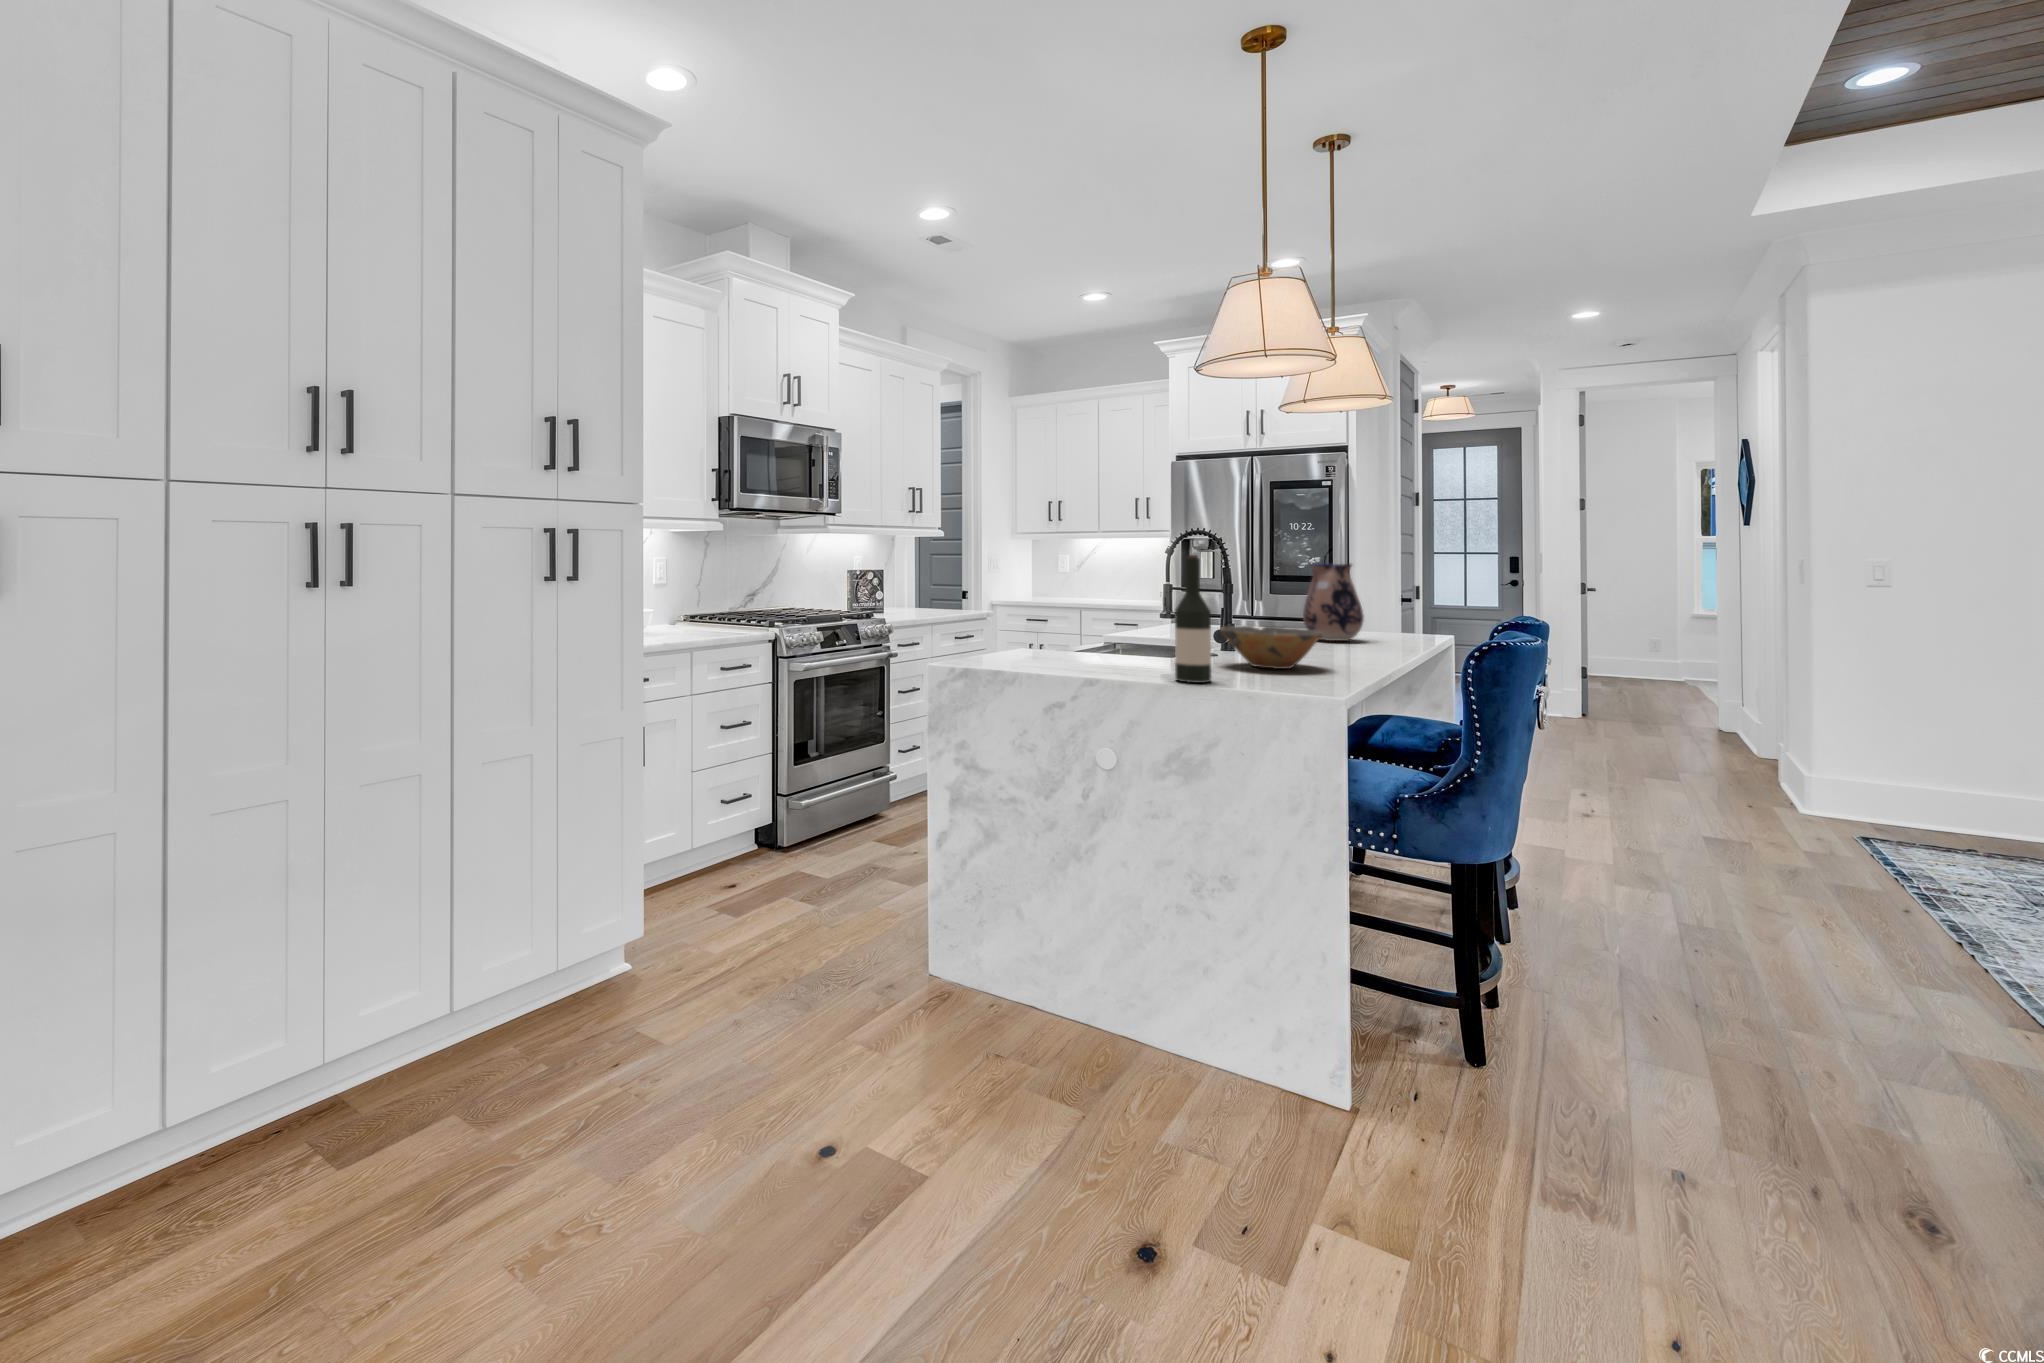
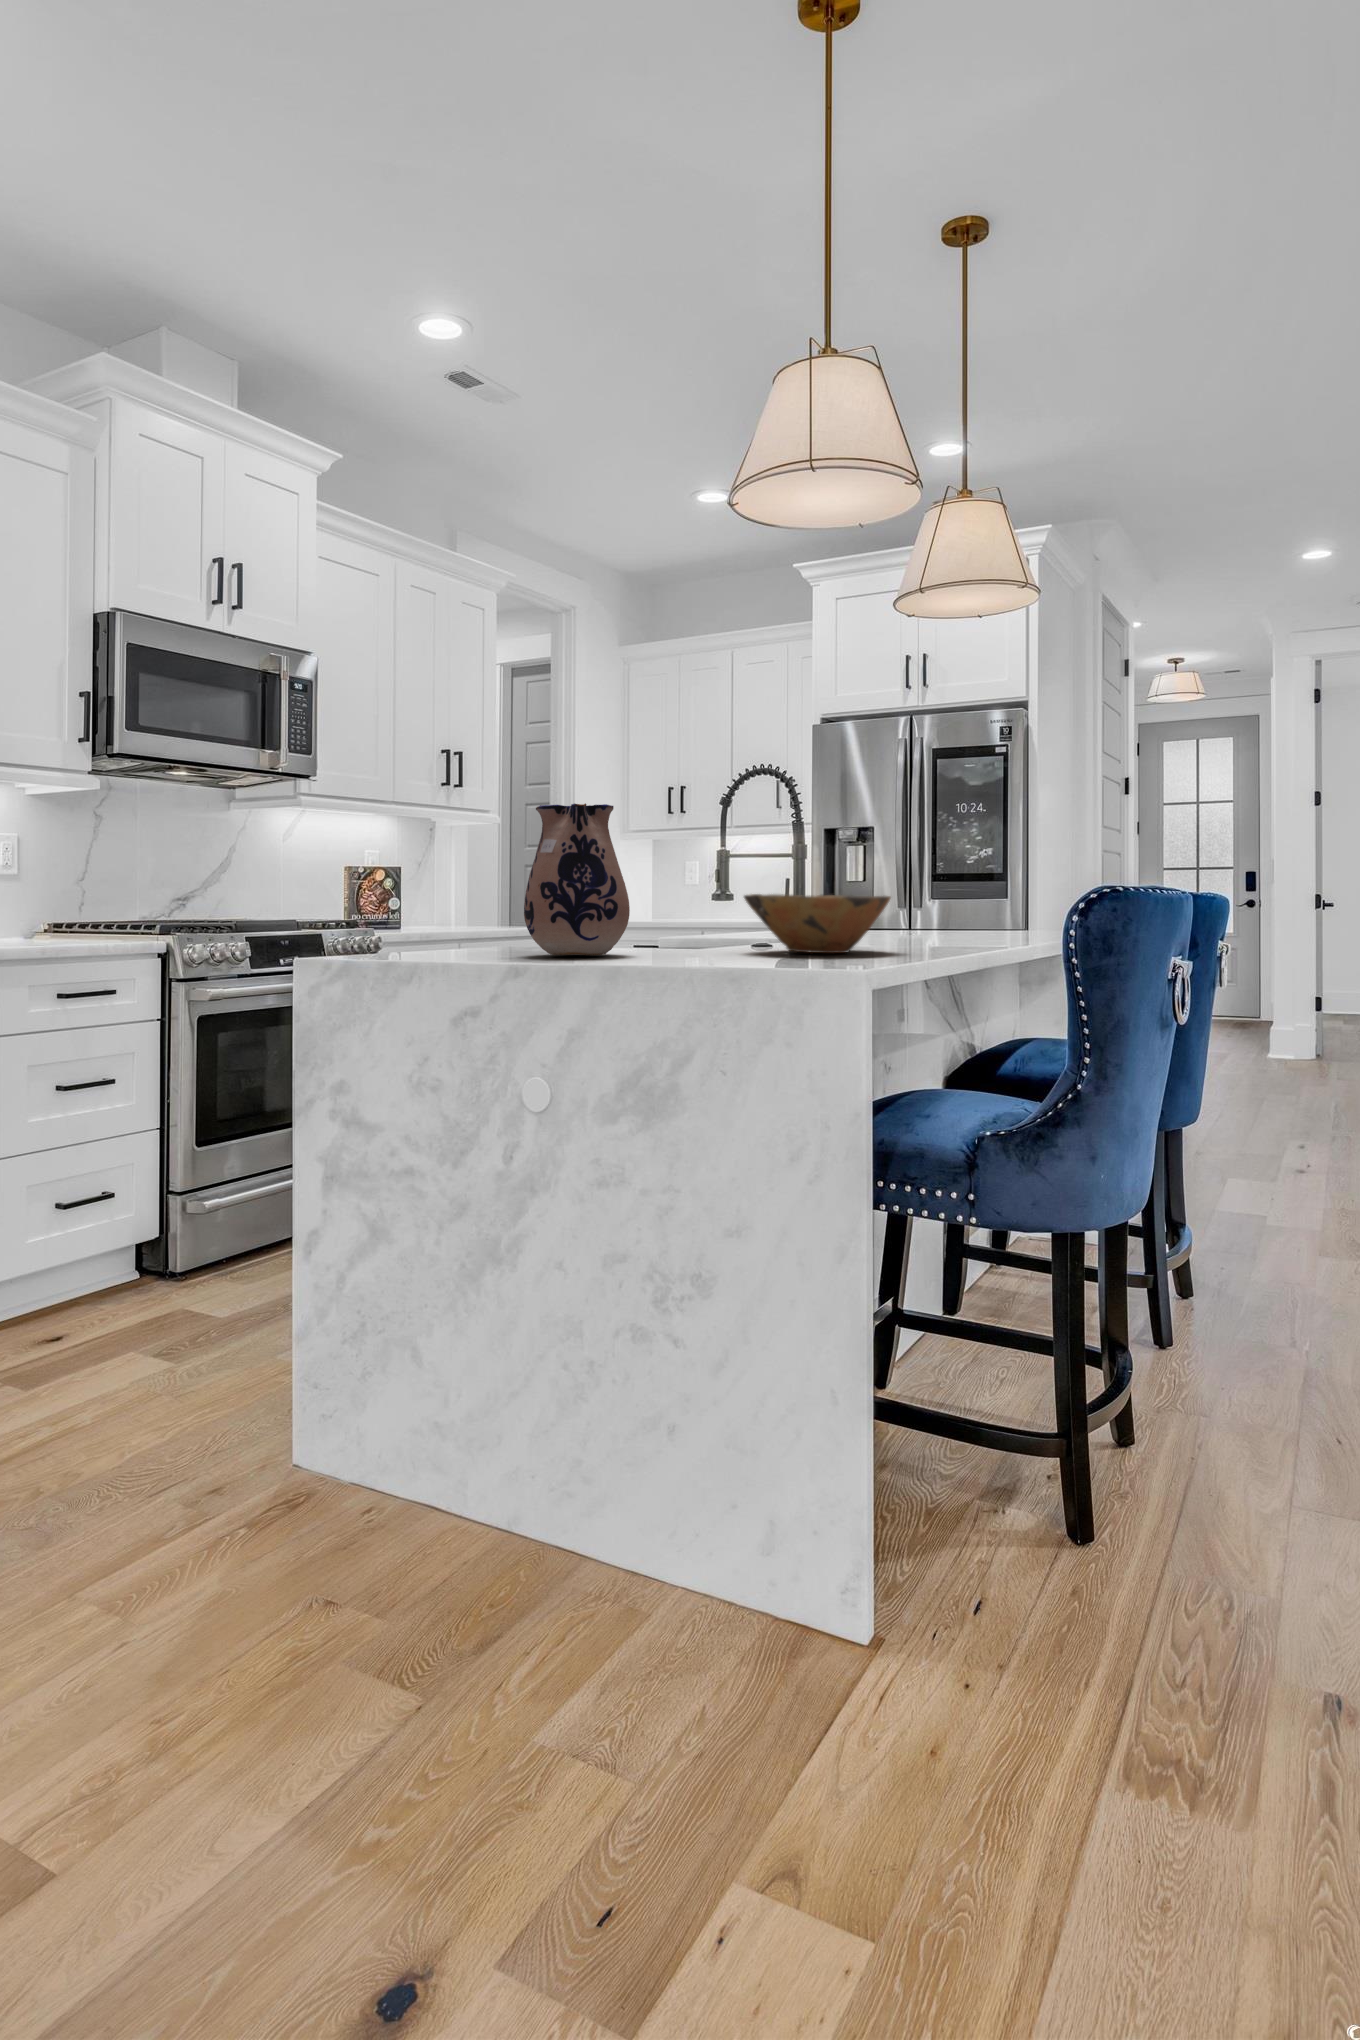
wine bottle: present [1175,555,1211,683] -> none [645,762,698,965]
ceramic pitcher: present [1303,563,1364,641] -> present [524,803,630,955]

